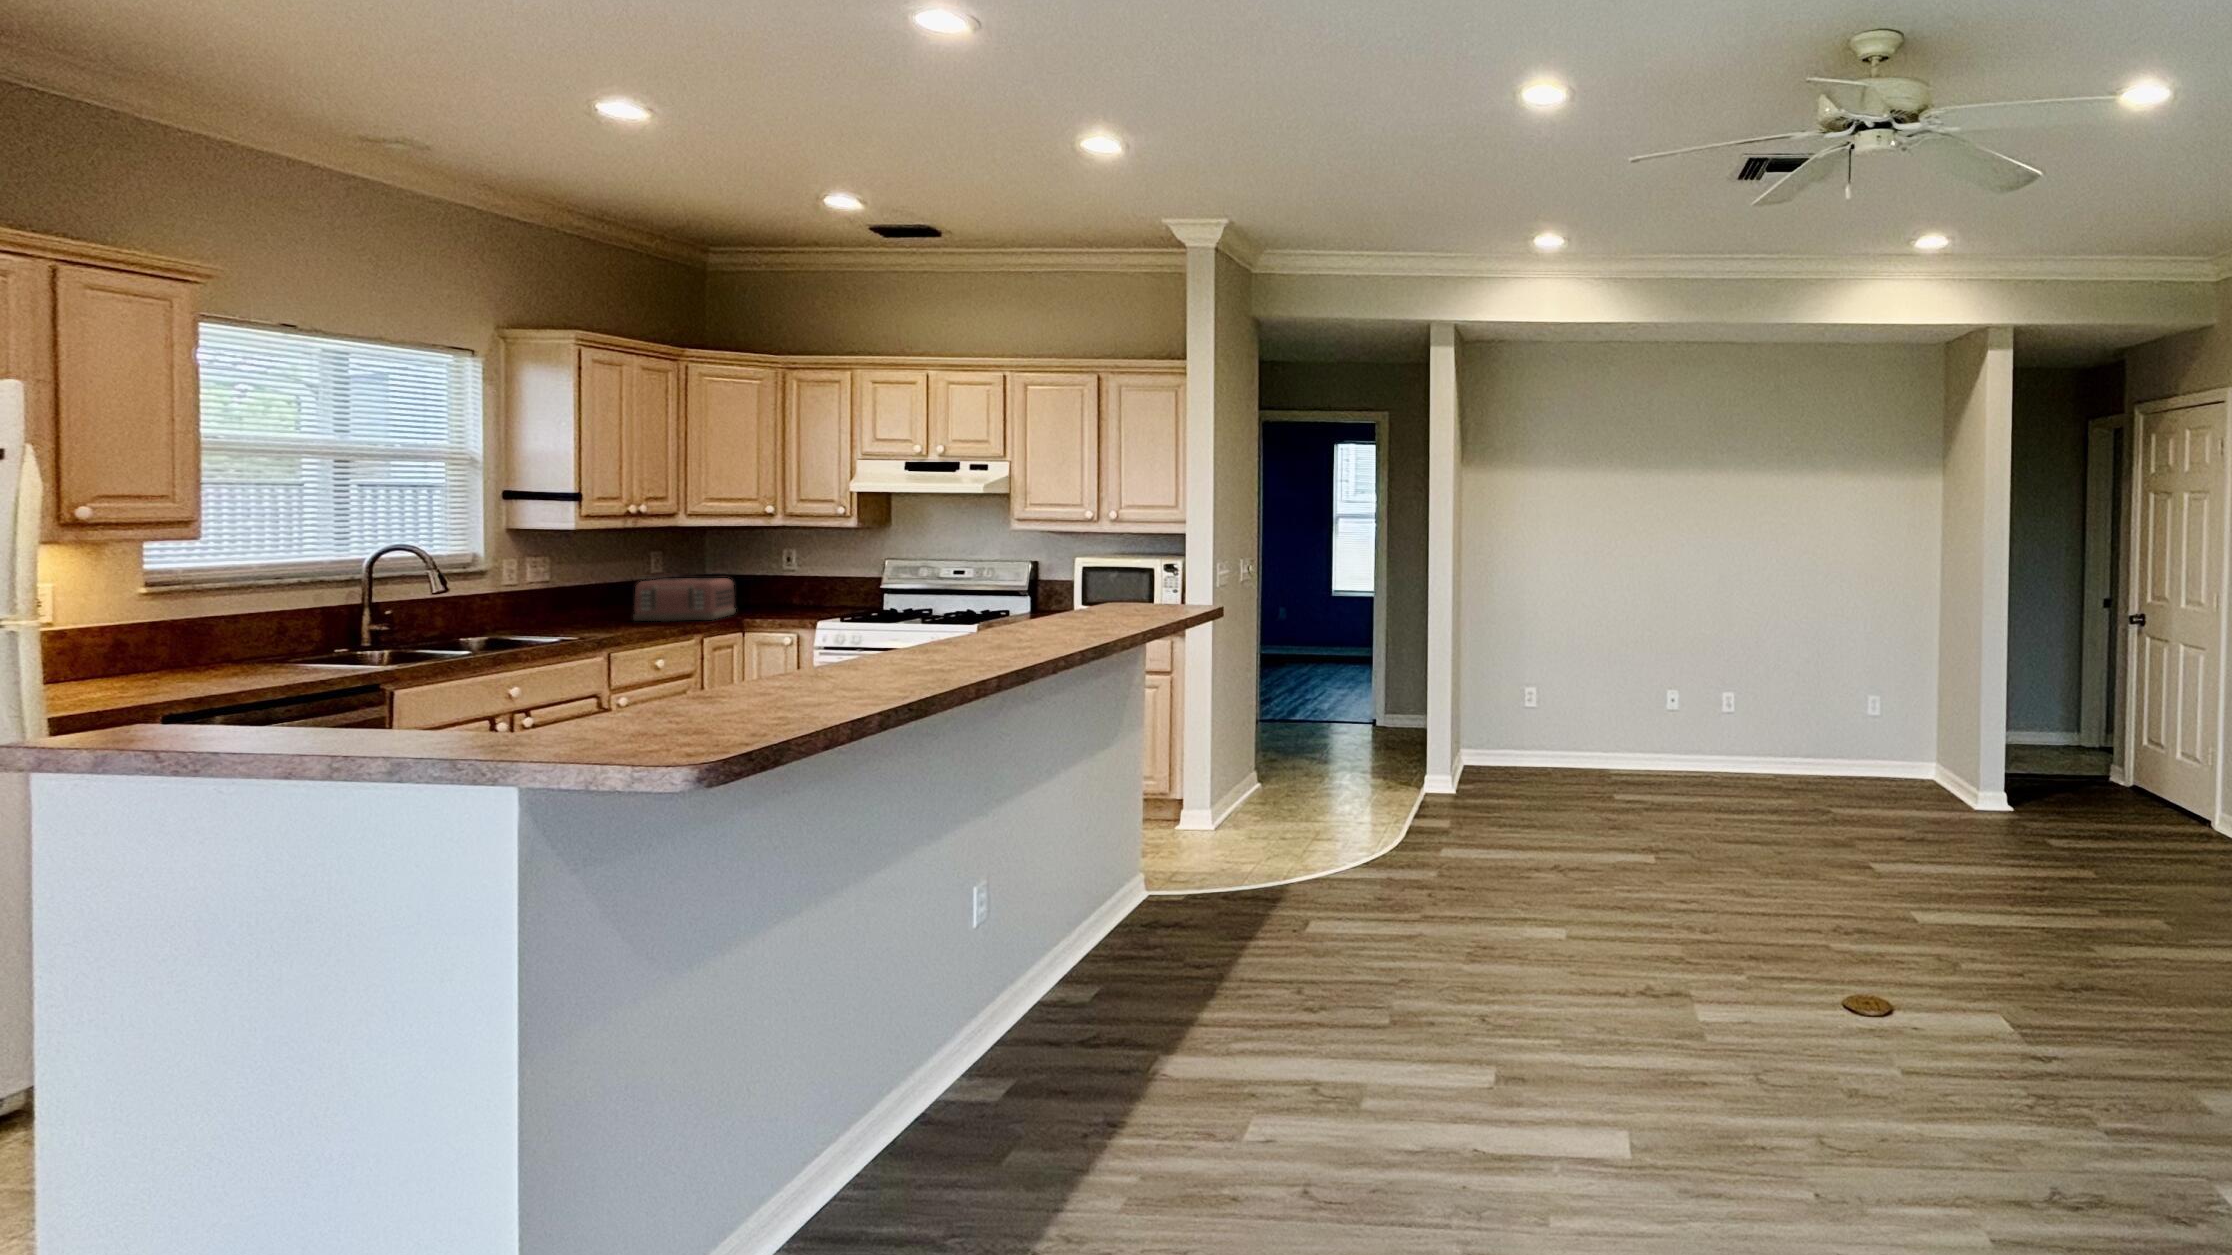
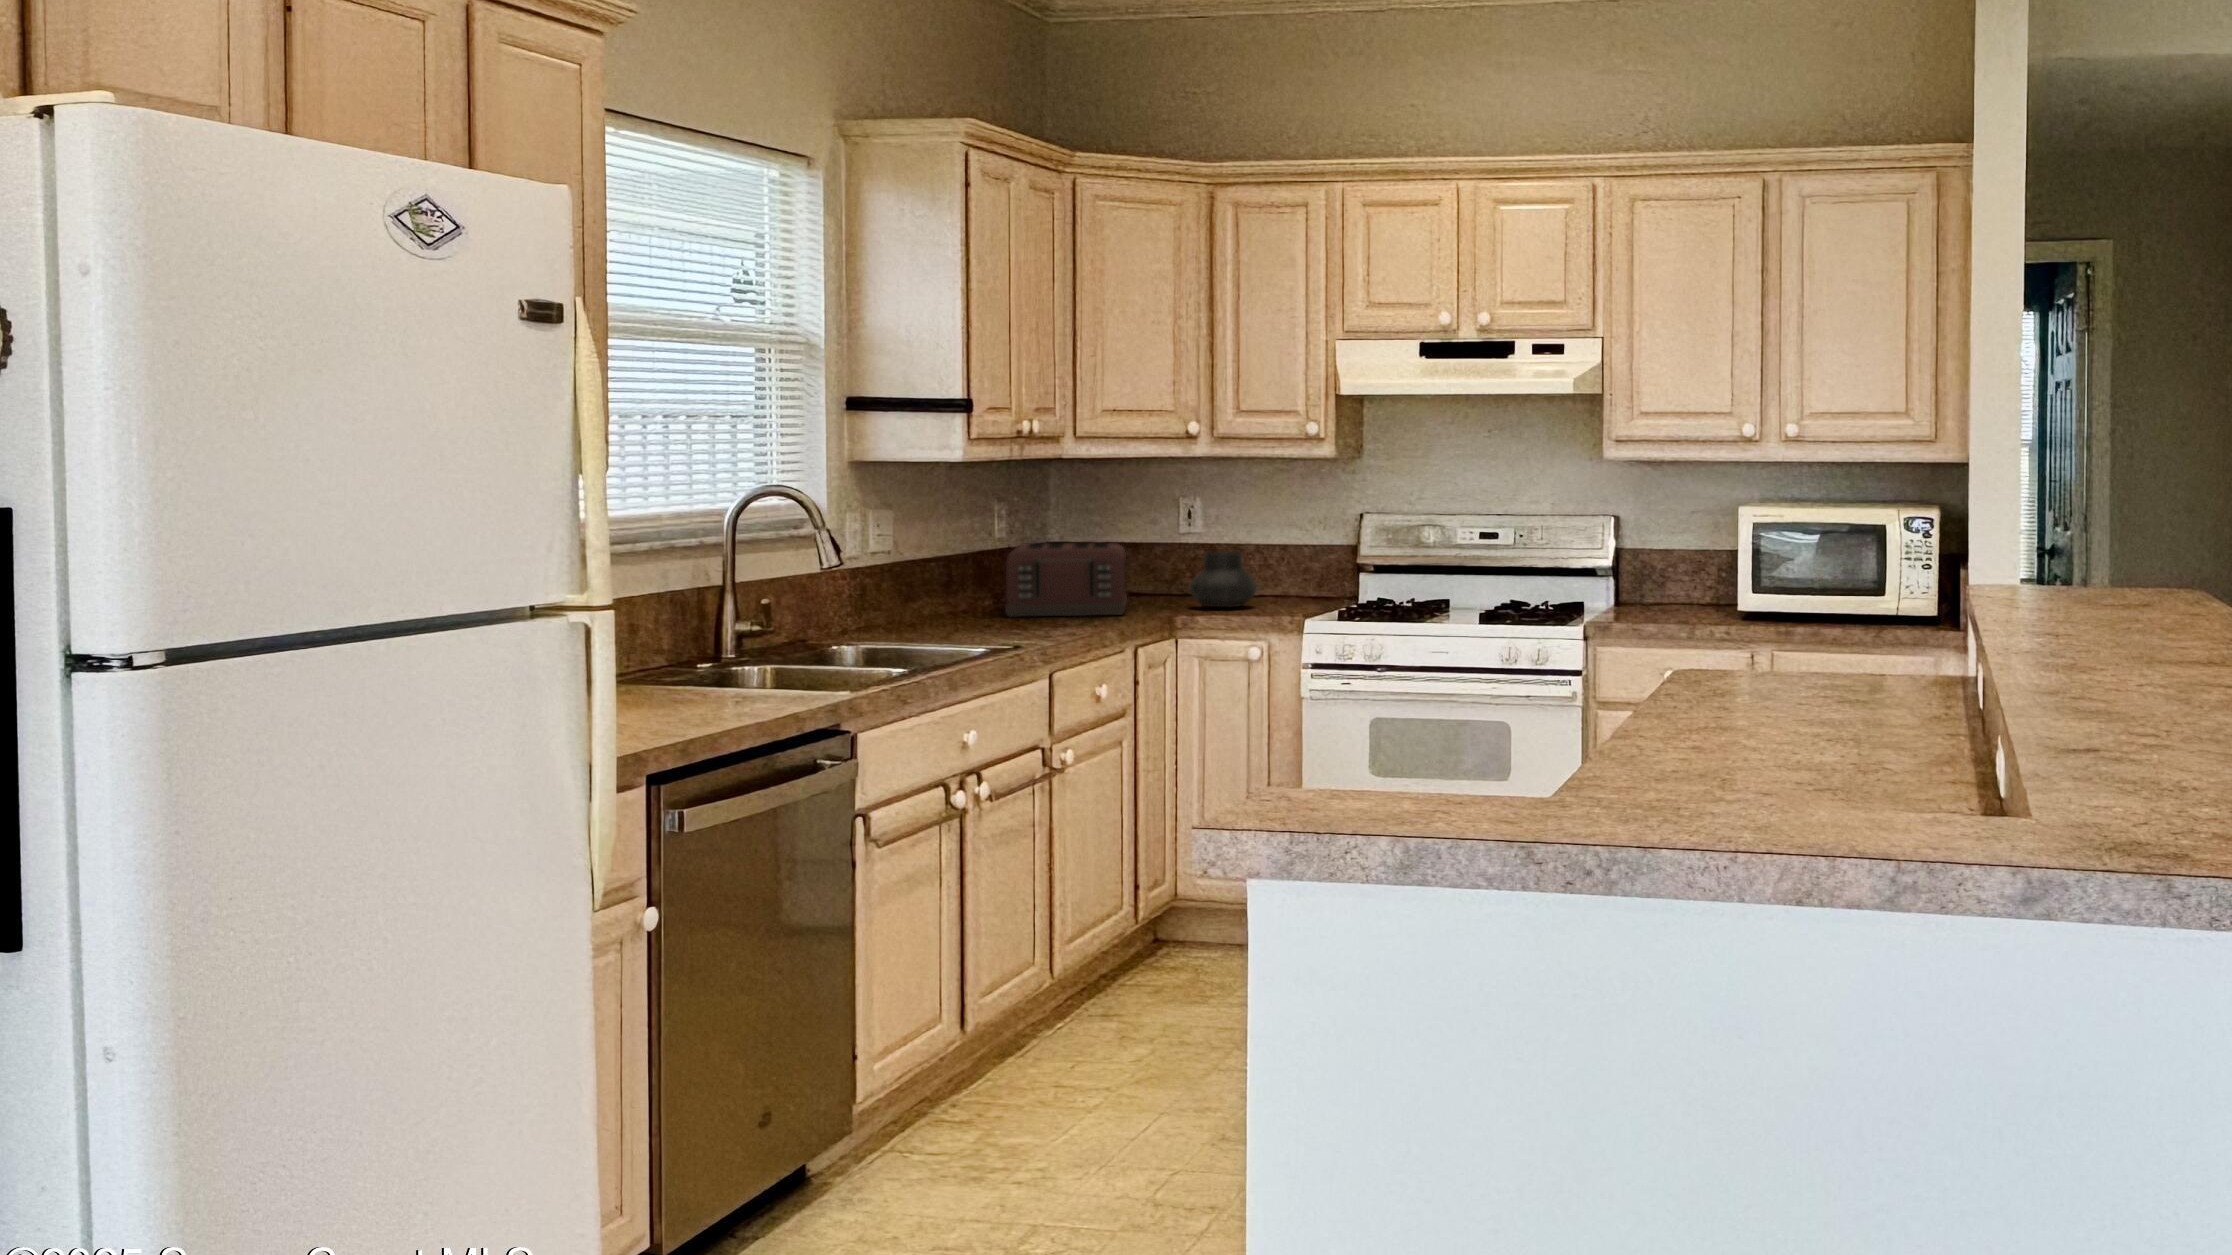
vase: none [769,583,815,615] -> present [1189,552,1257,607]

